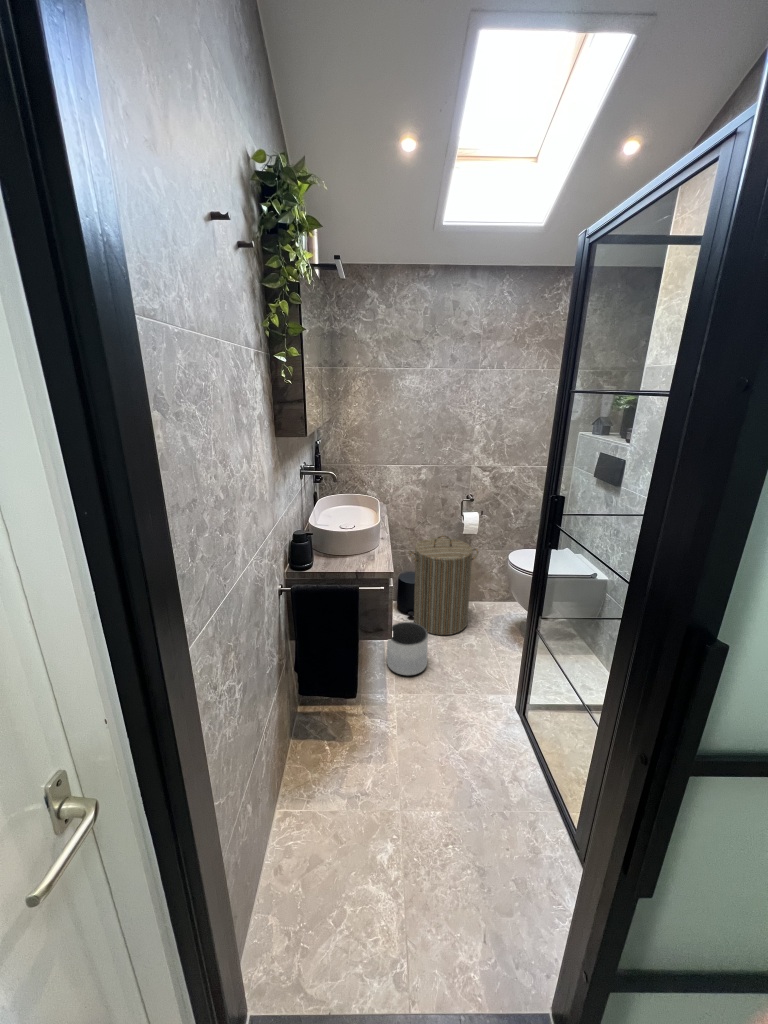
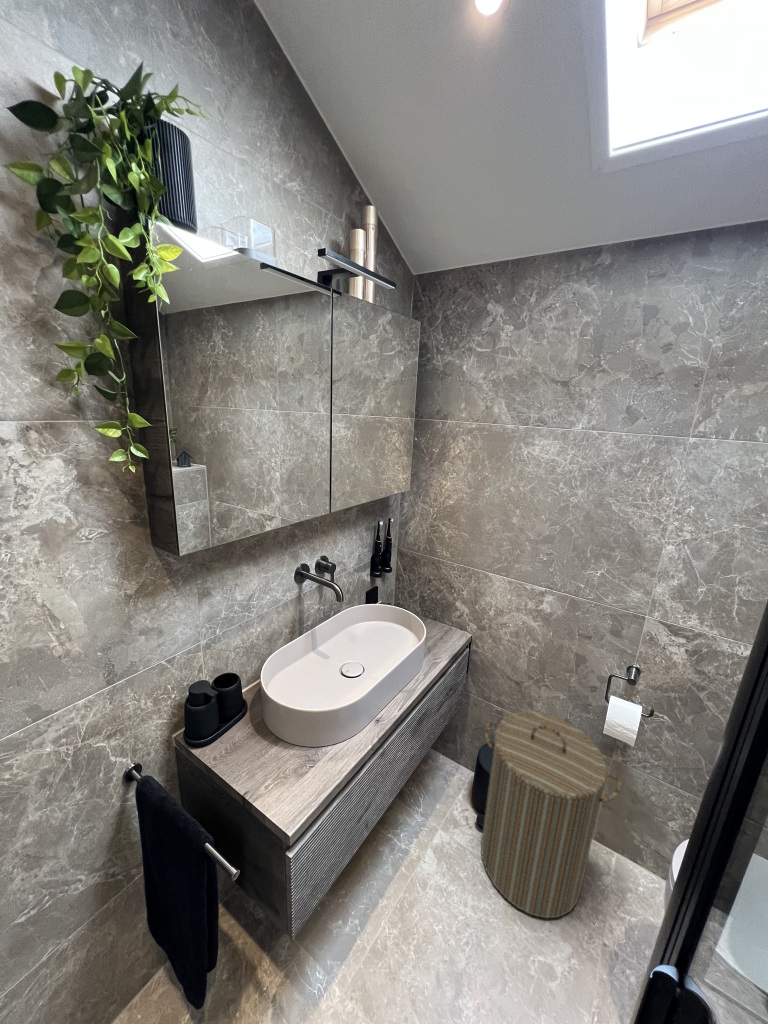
planter: present [387,622,428,676] -> none [376,847,450,975]

